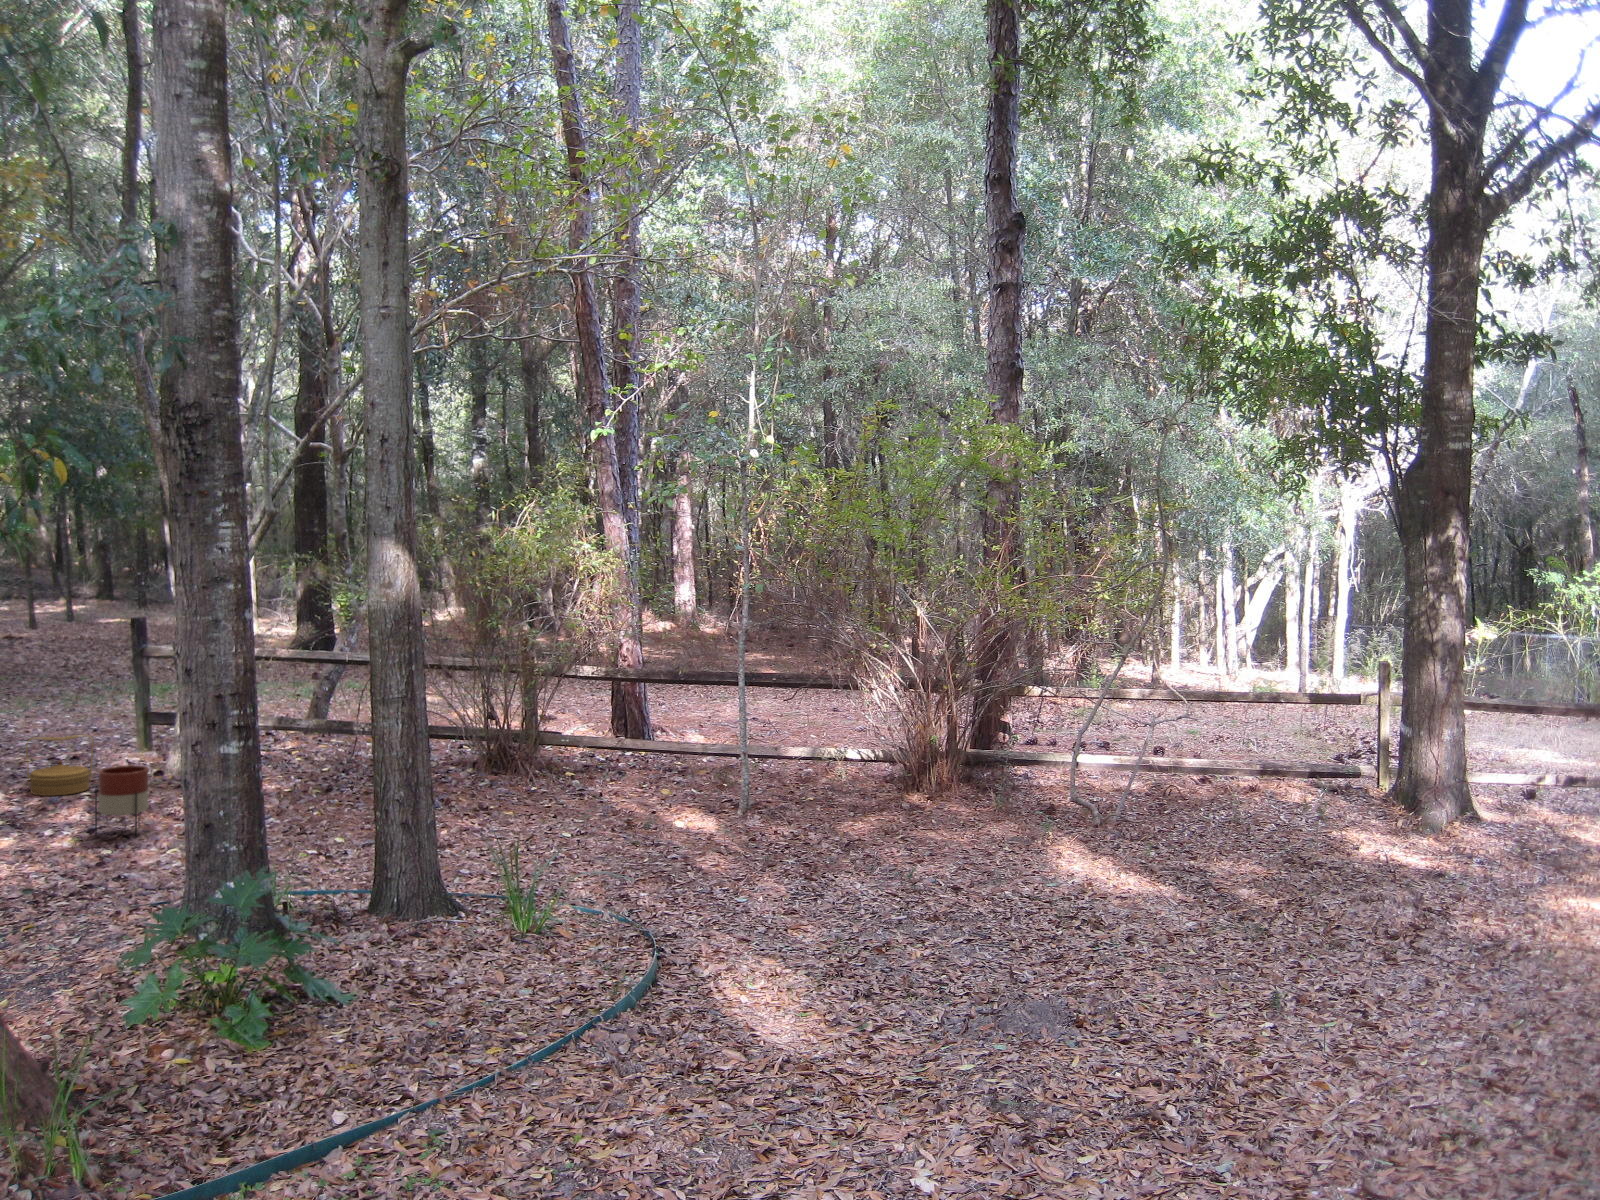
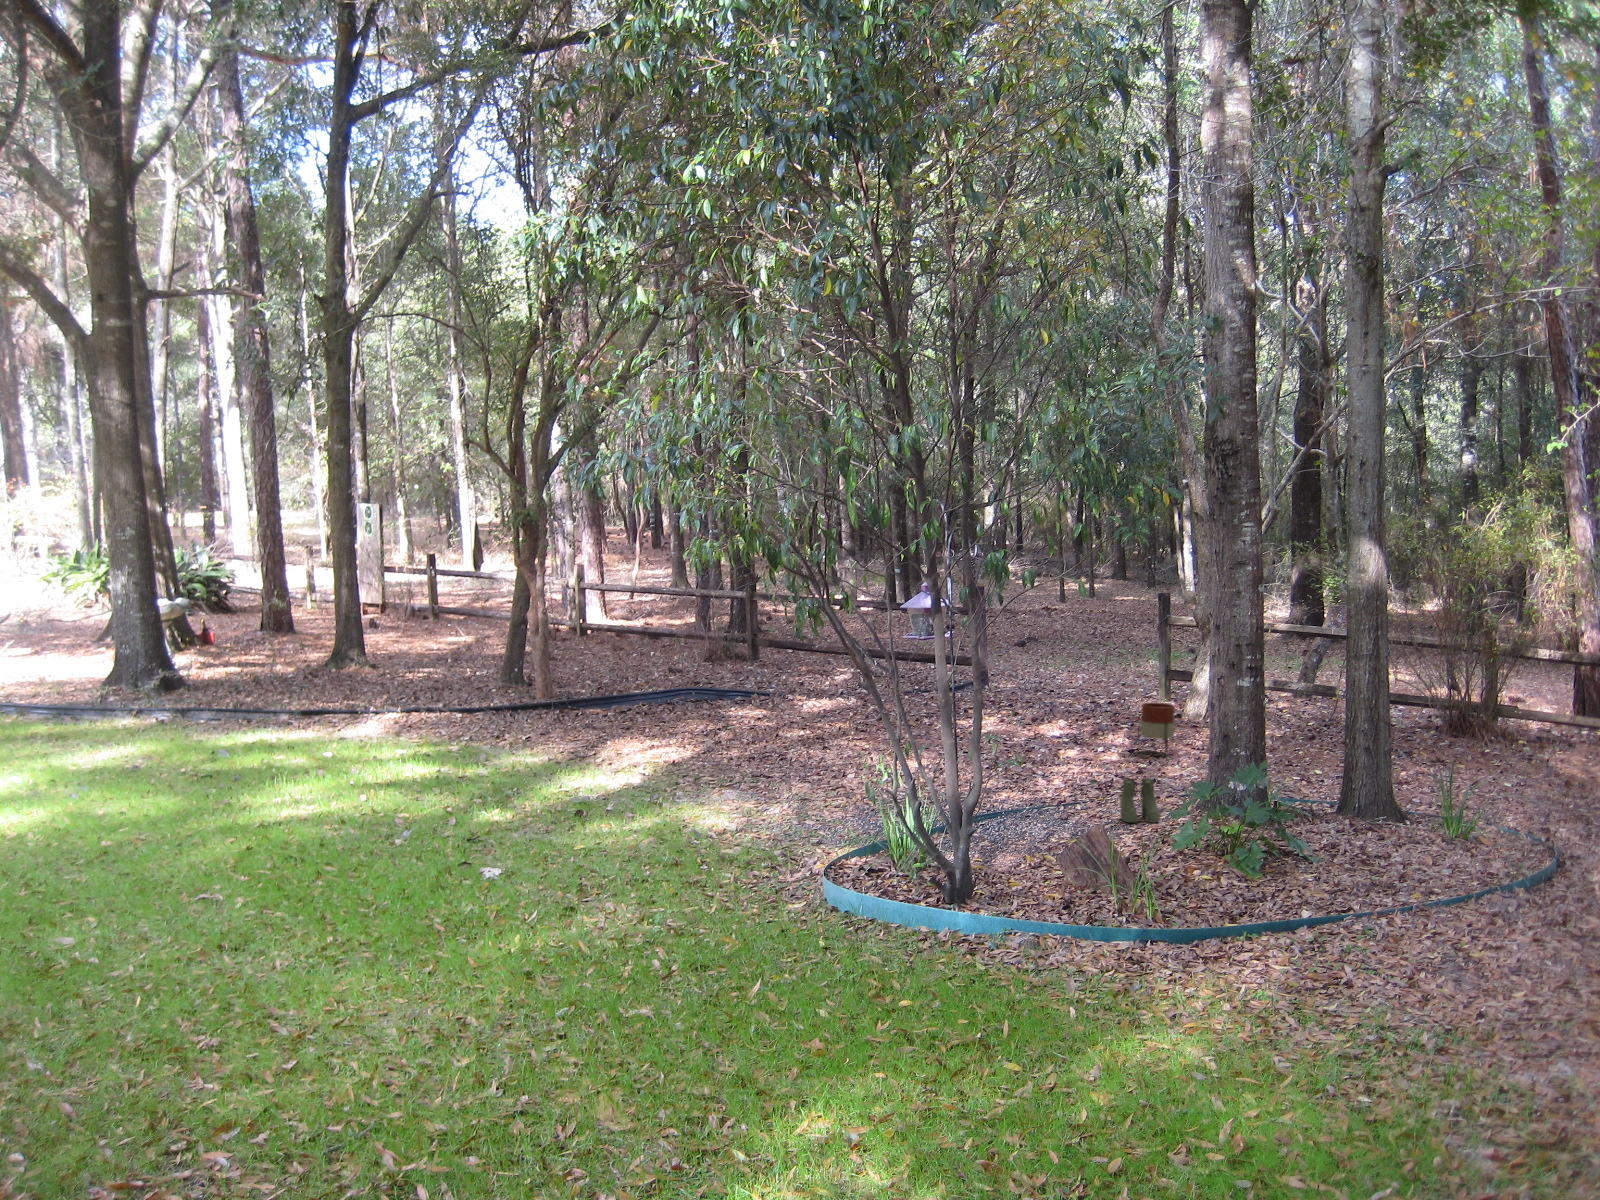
basket: present [26,735,93,796] -> none [1088,679,1132,725]
boots: none [29,913,101,996] -> present [1120,779,1160,823]

